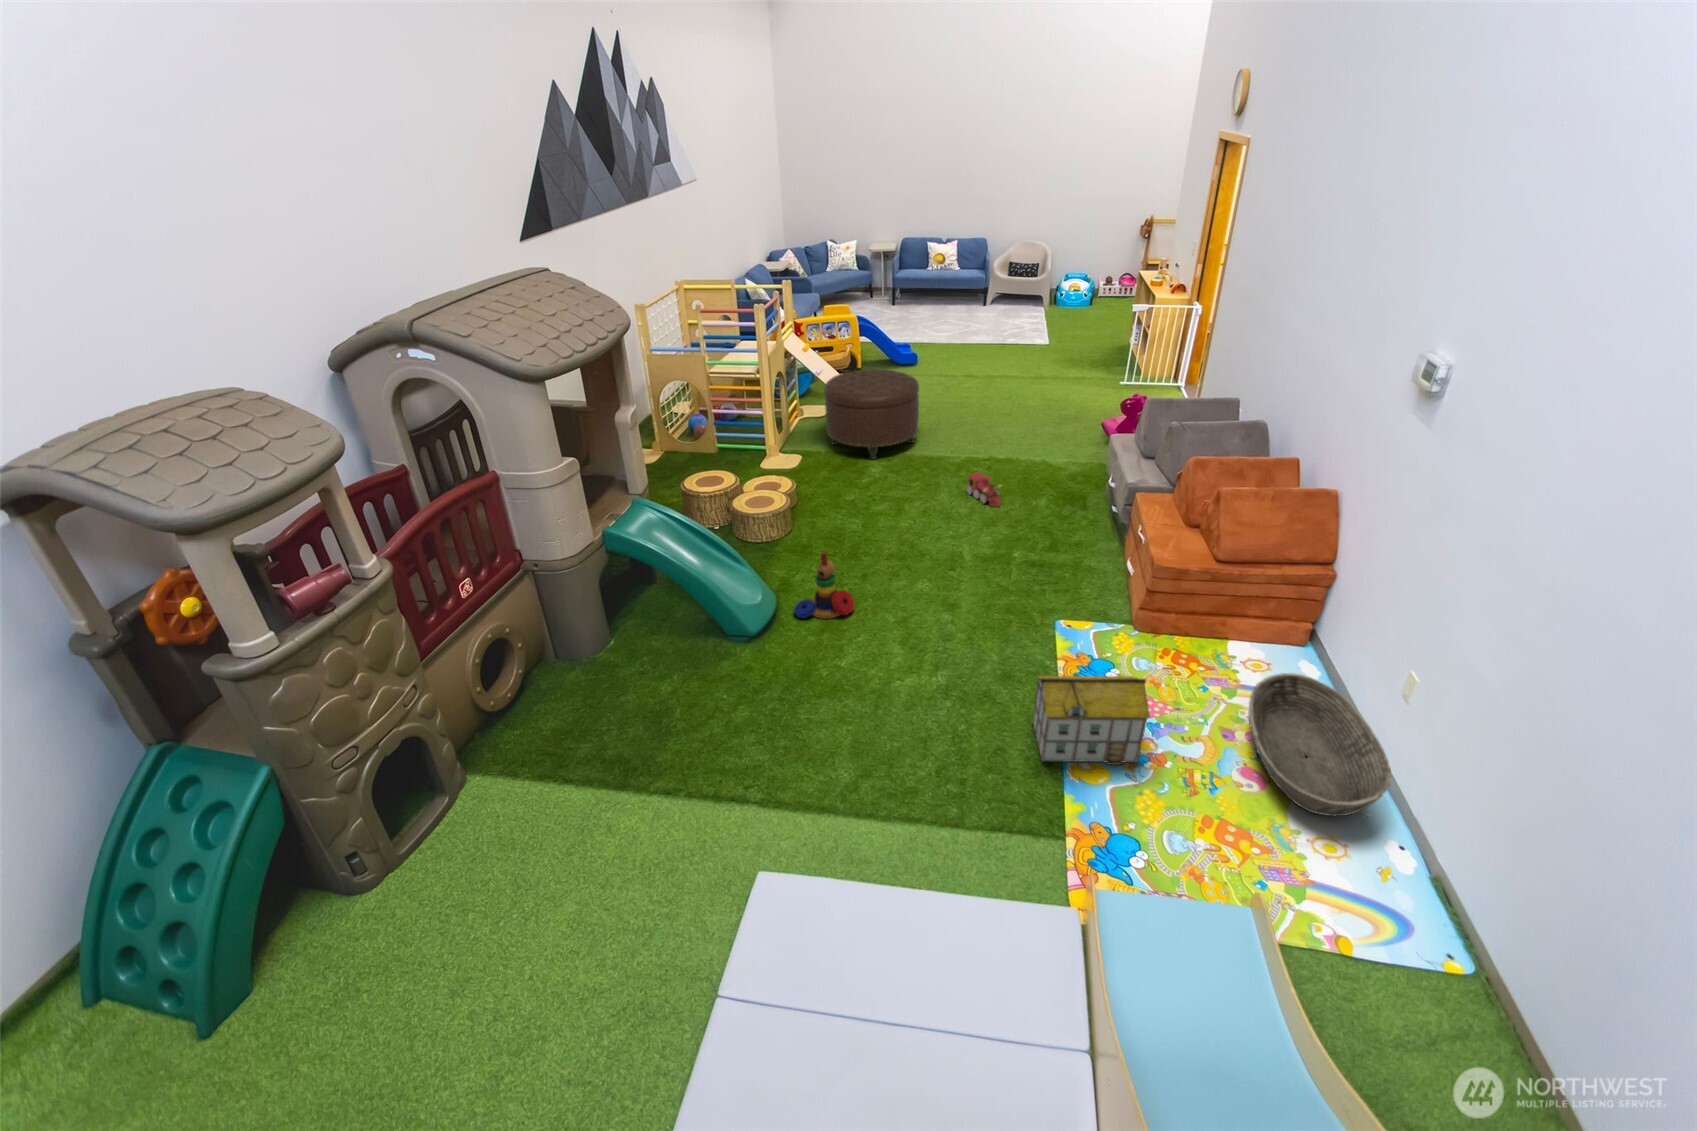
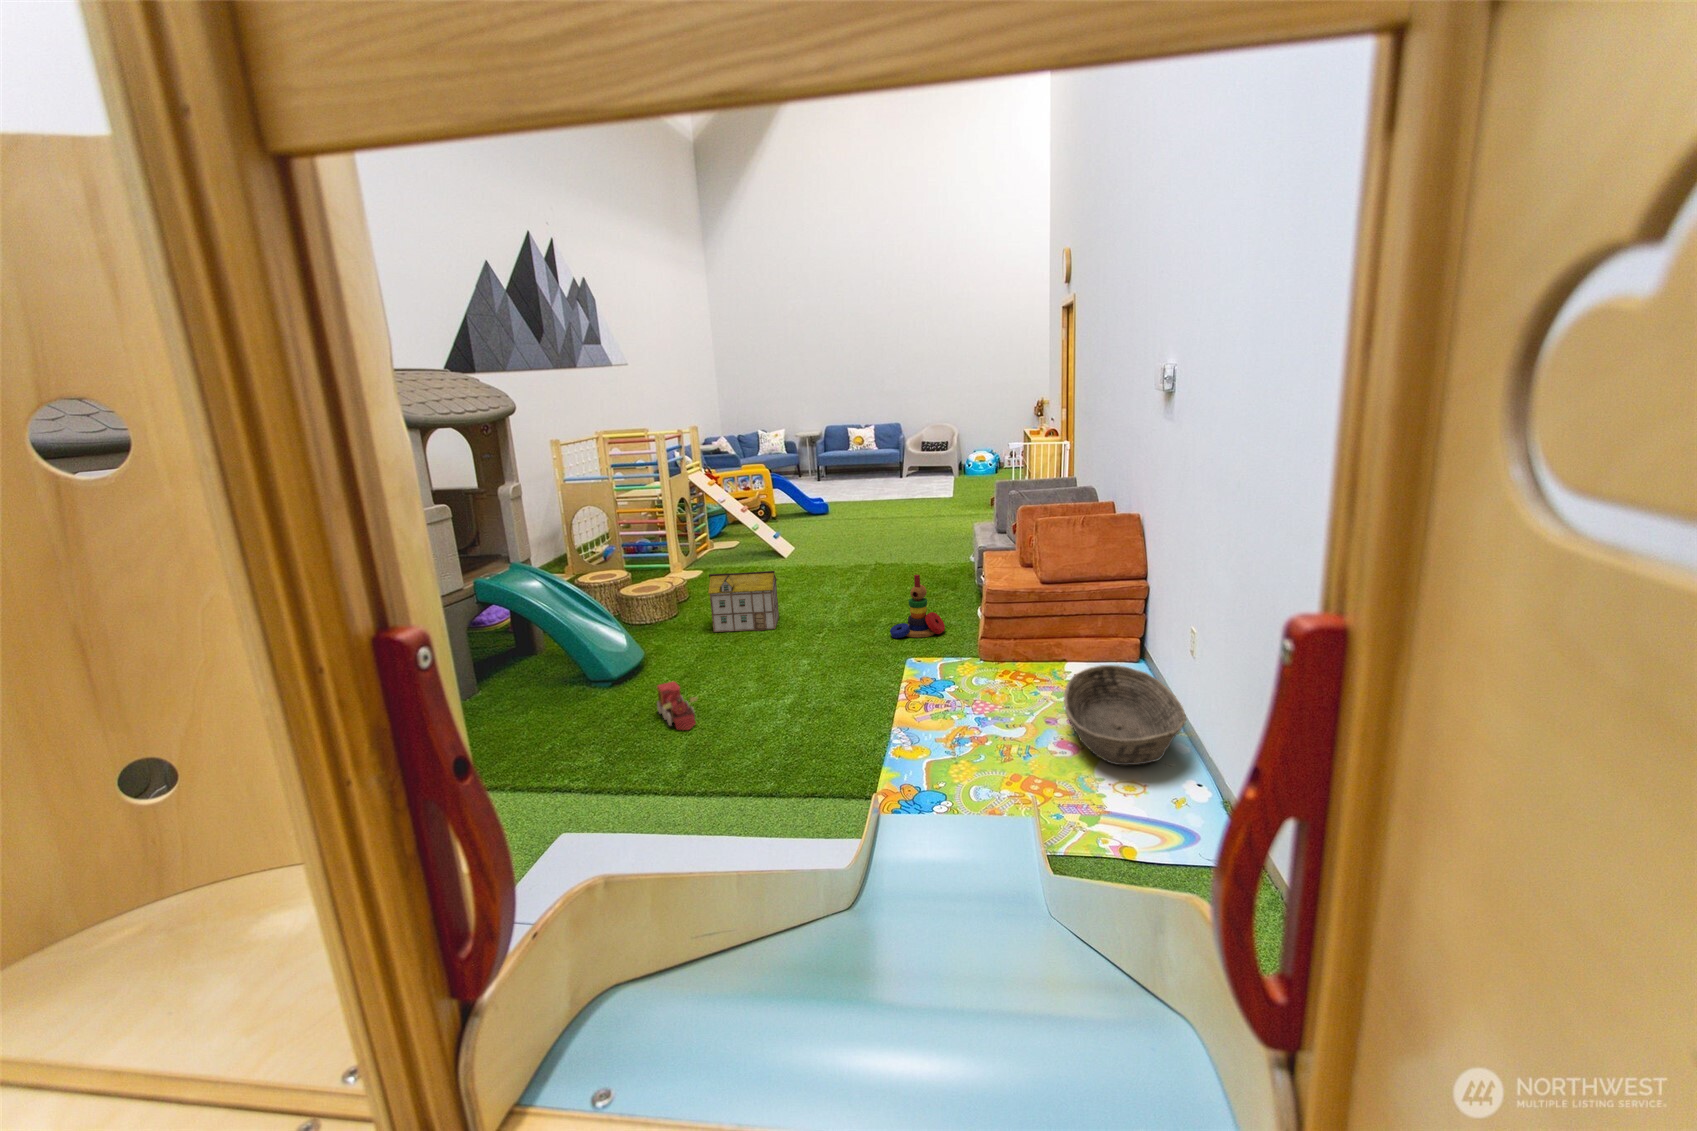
ottoman: present [824,369,919,459] -> none [723,496,814,571]
toy train: present [966,472,1002,507] -> present [657,681,697,730]
stacking toy: present [794,552,854,619] -> present [890,575,945,638]
toy house: present [1033,676,1150,765] -> present [708,571,779,632]

